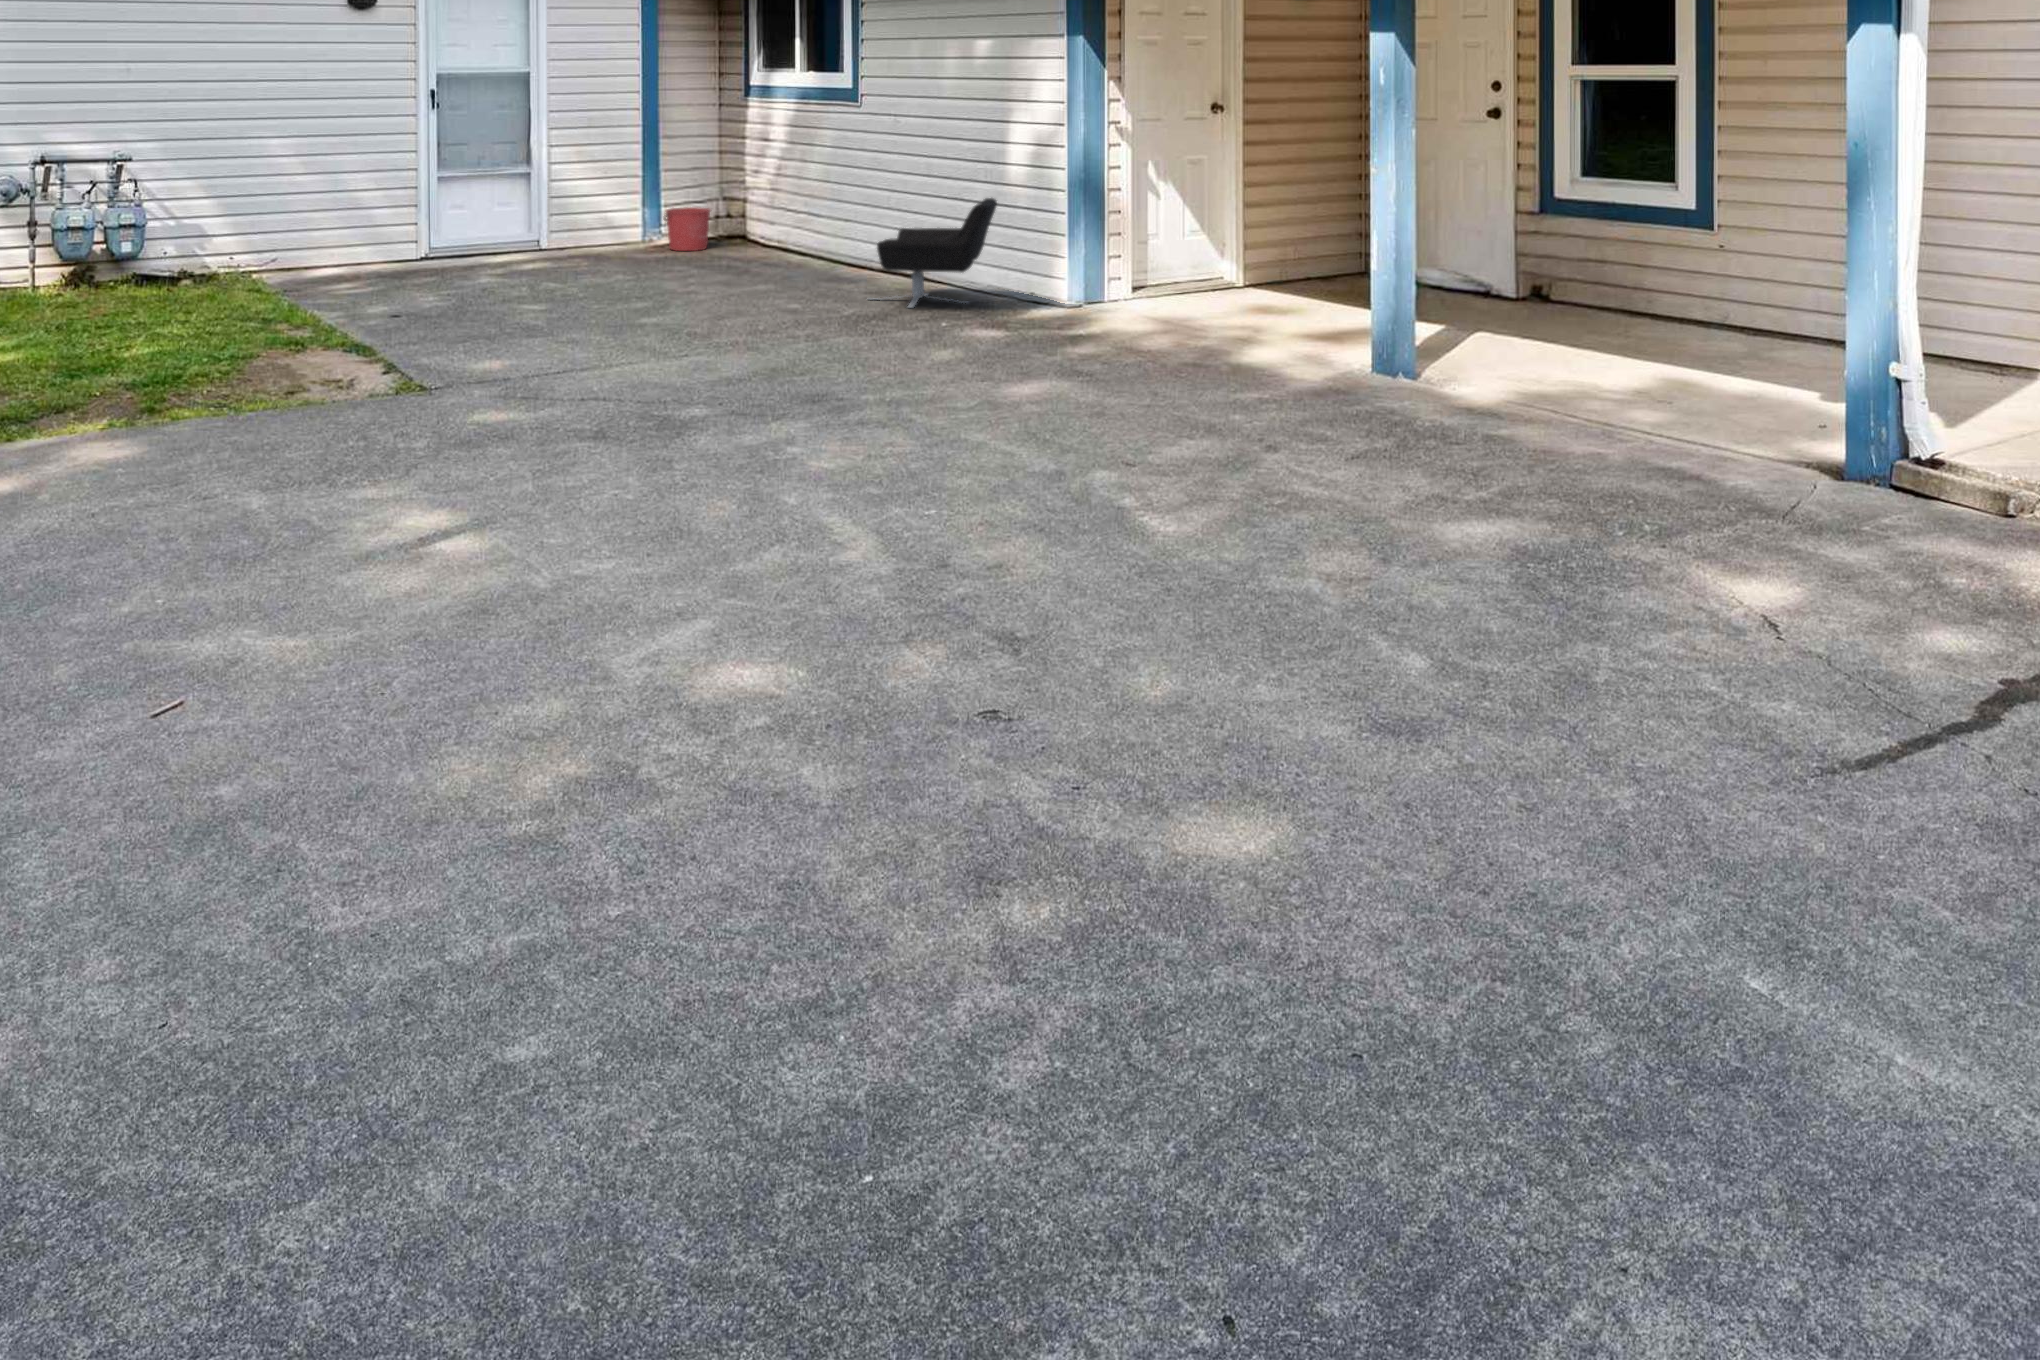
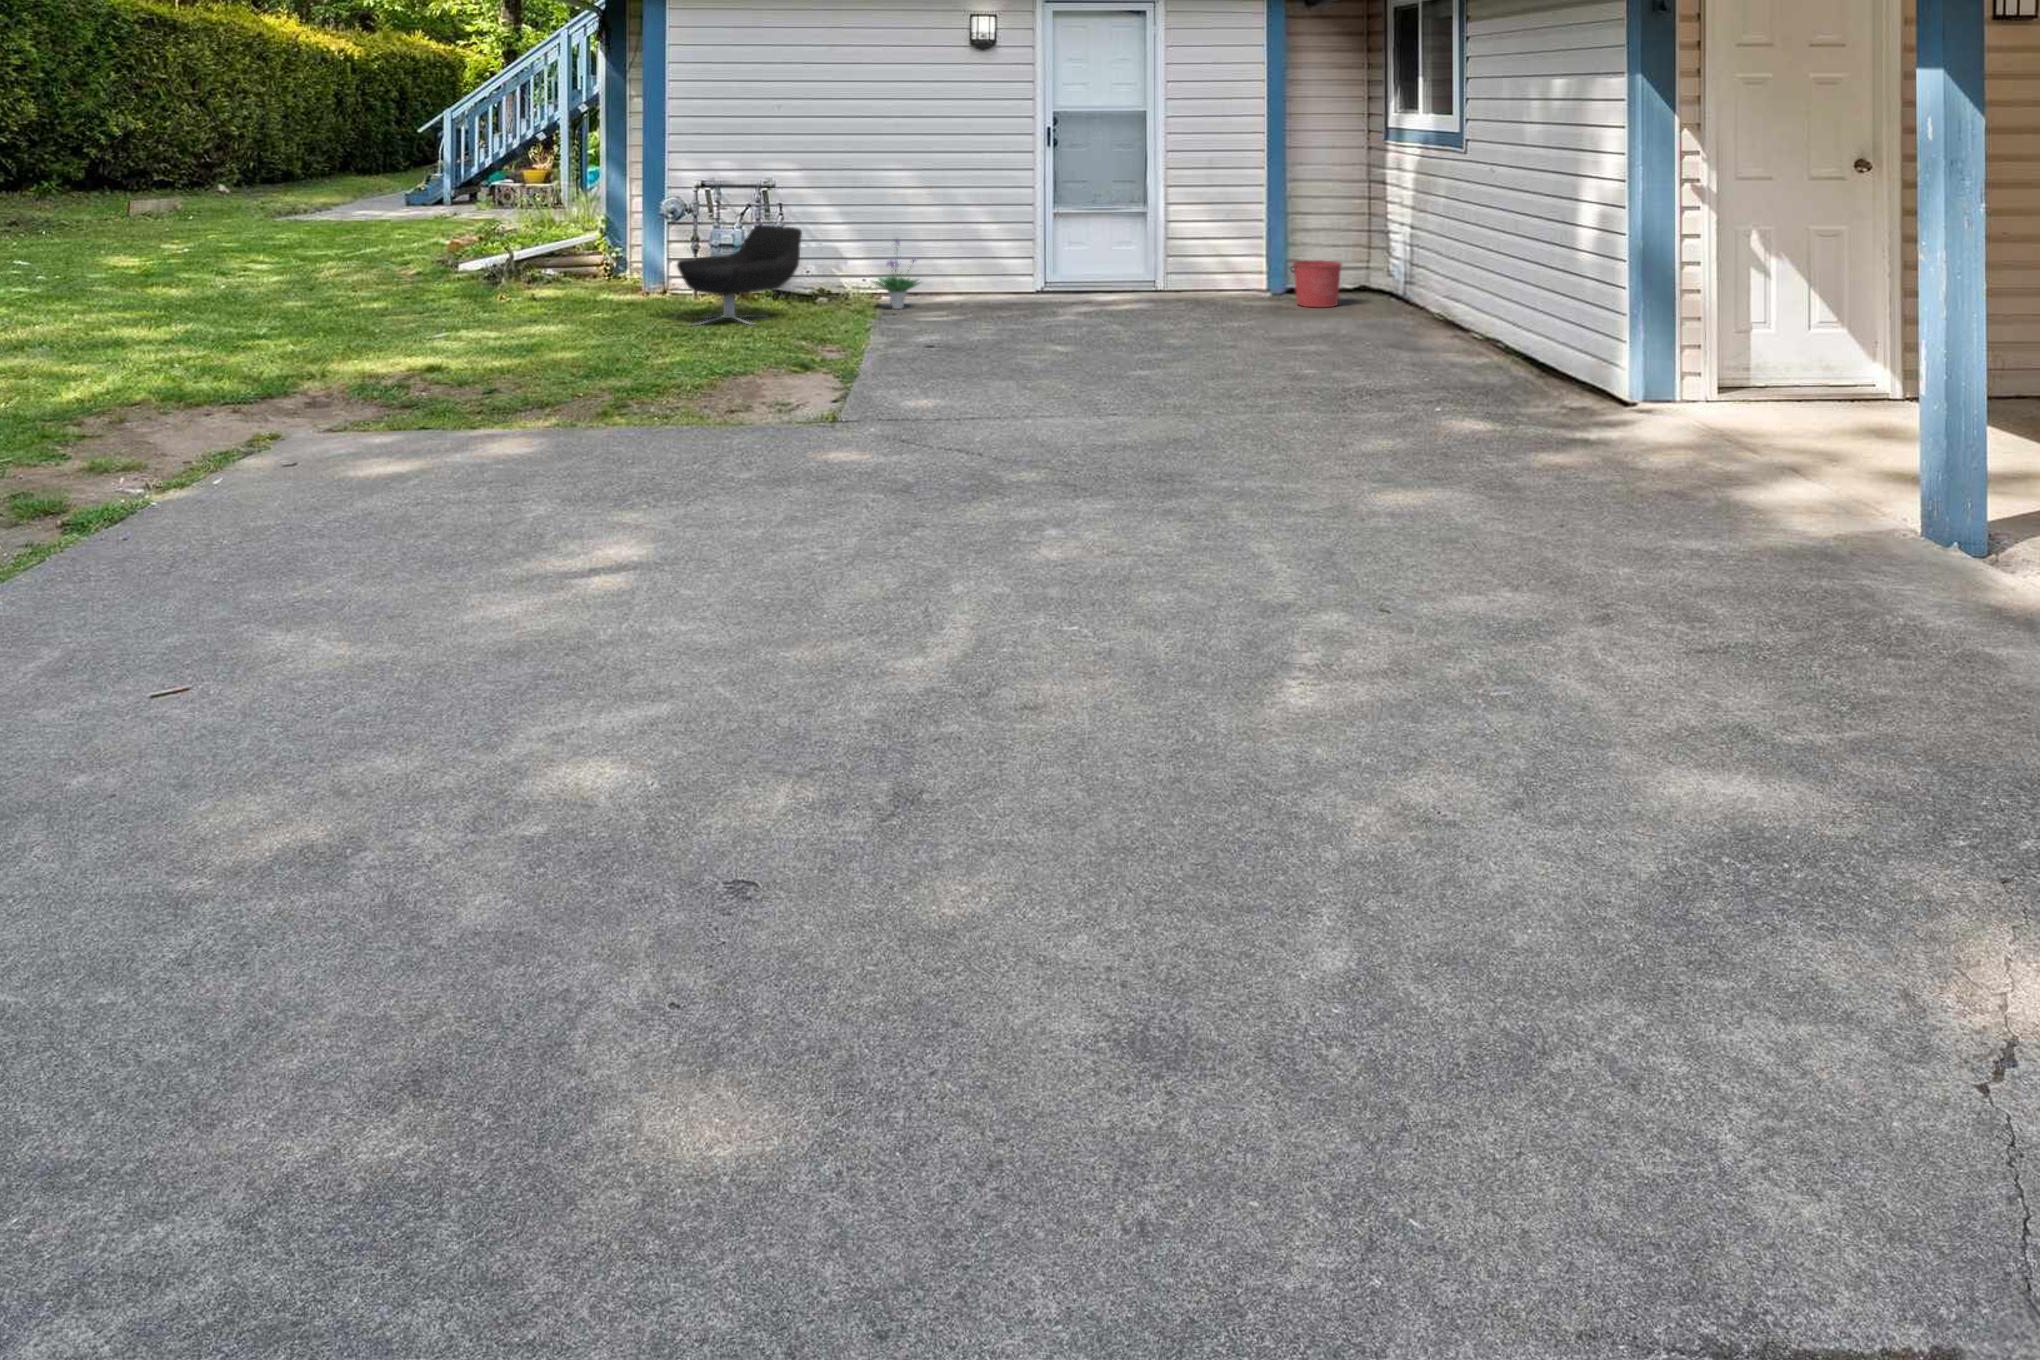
lounge chair: present [877,198,997,308] -> present [677,225,802,326]
potted plant: none [247,207,308,282] -> present [873,239,919,309]

